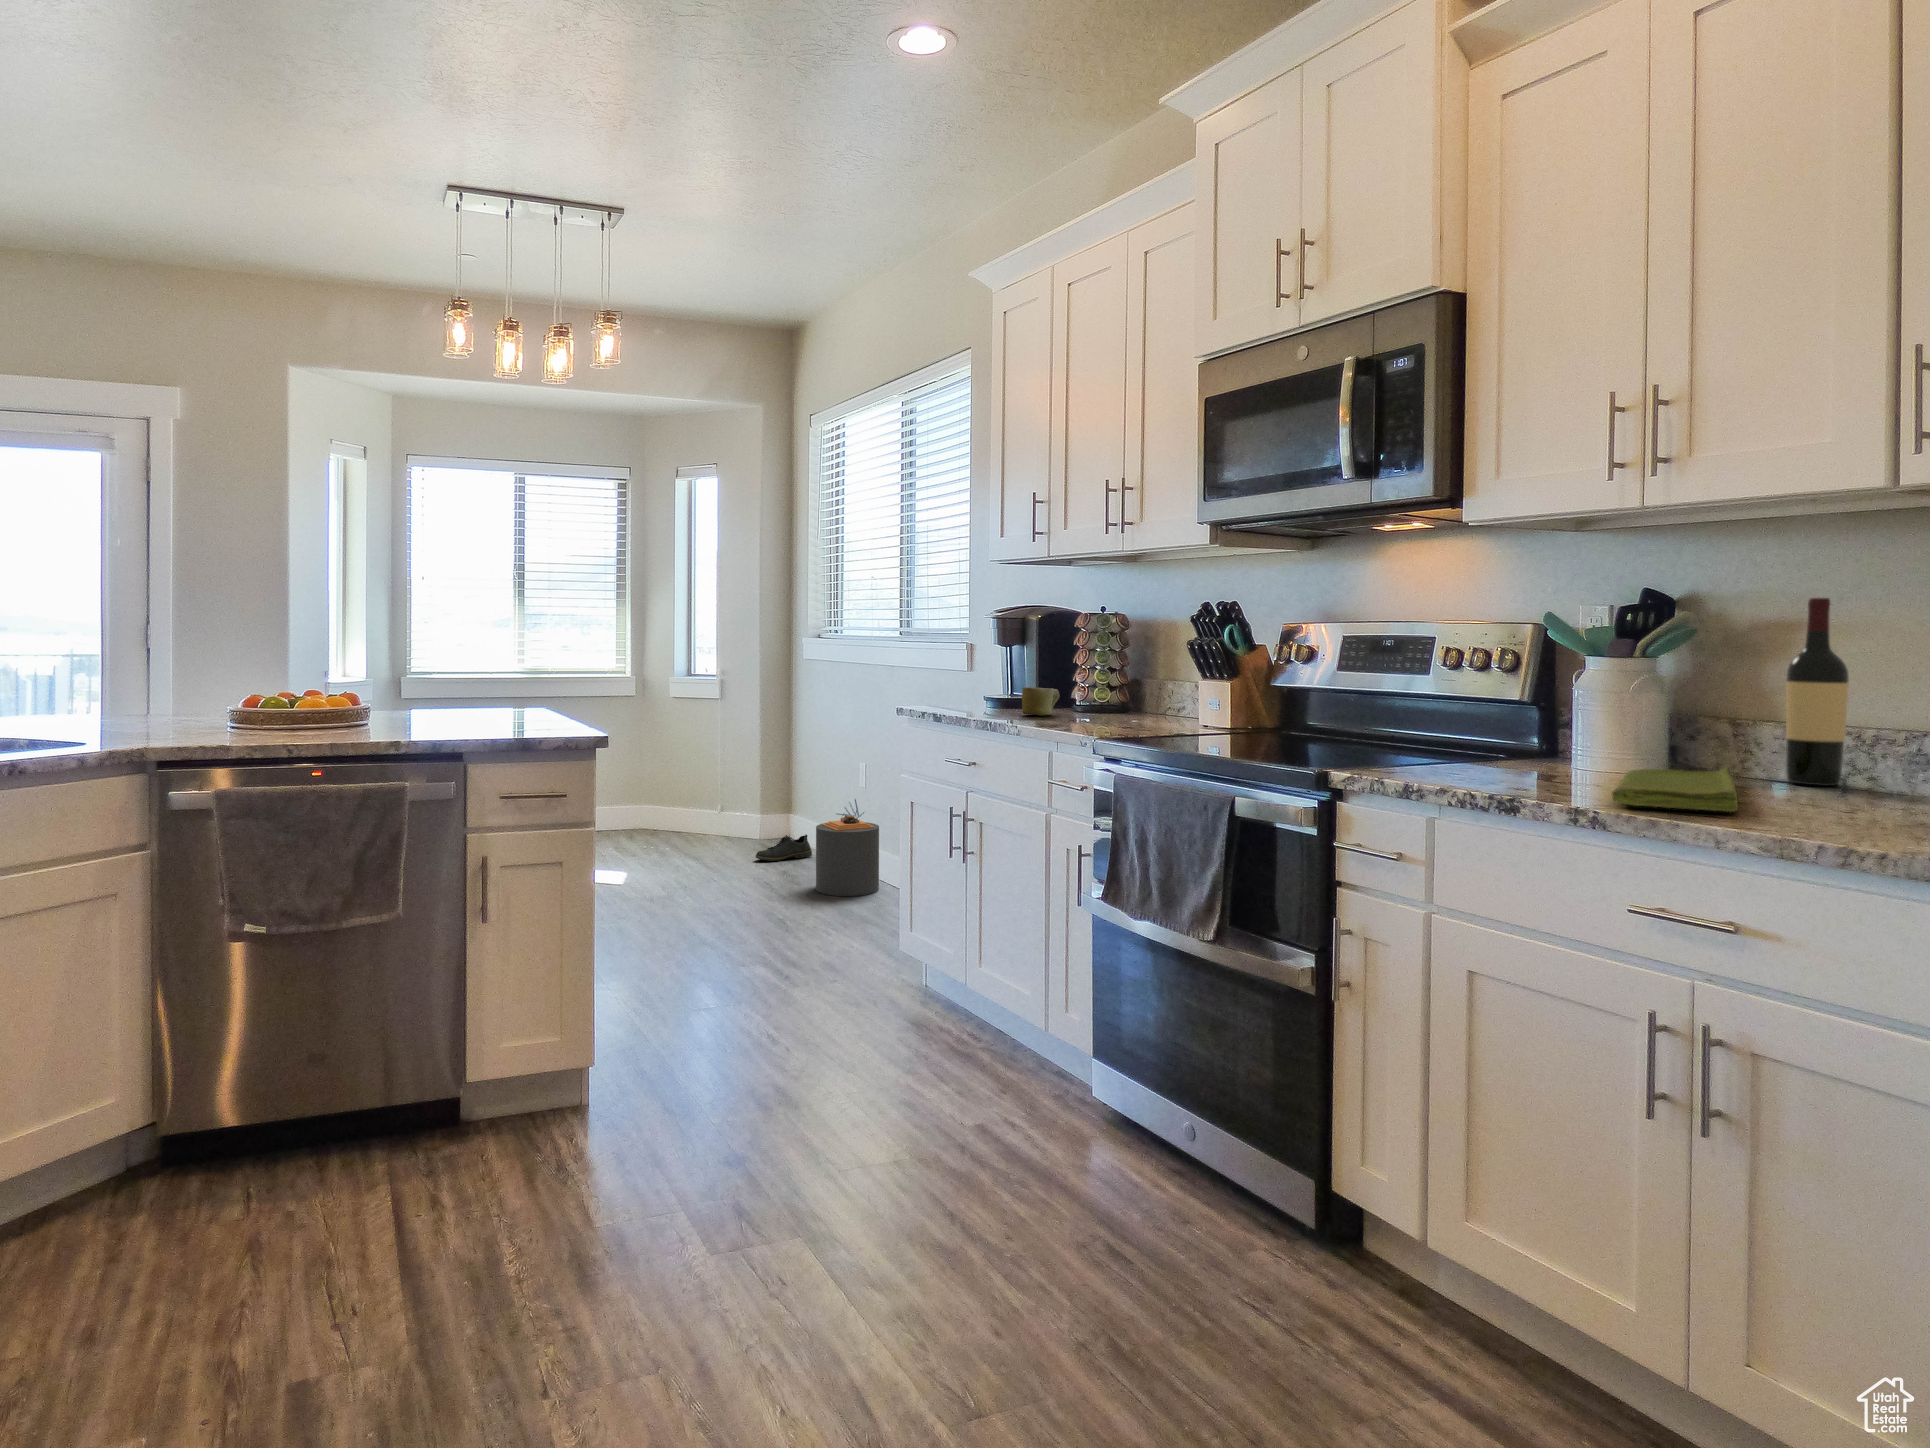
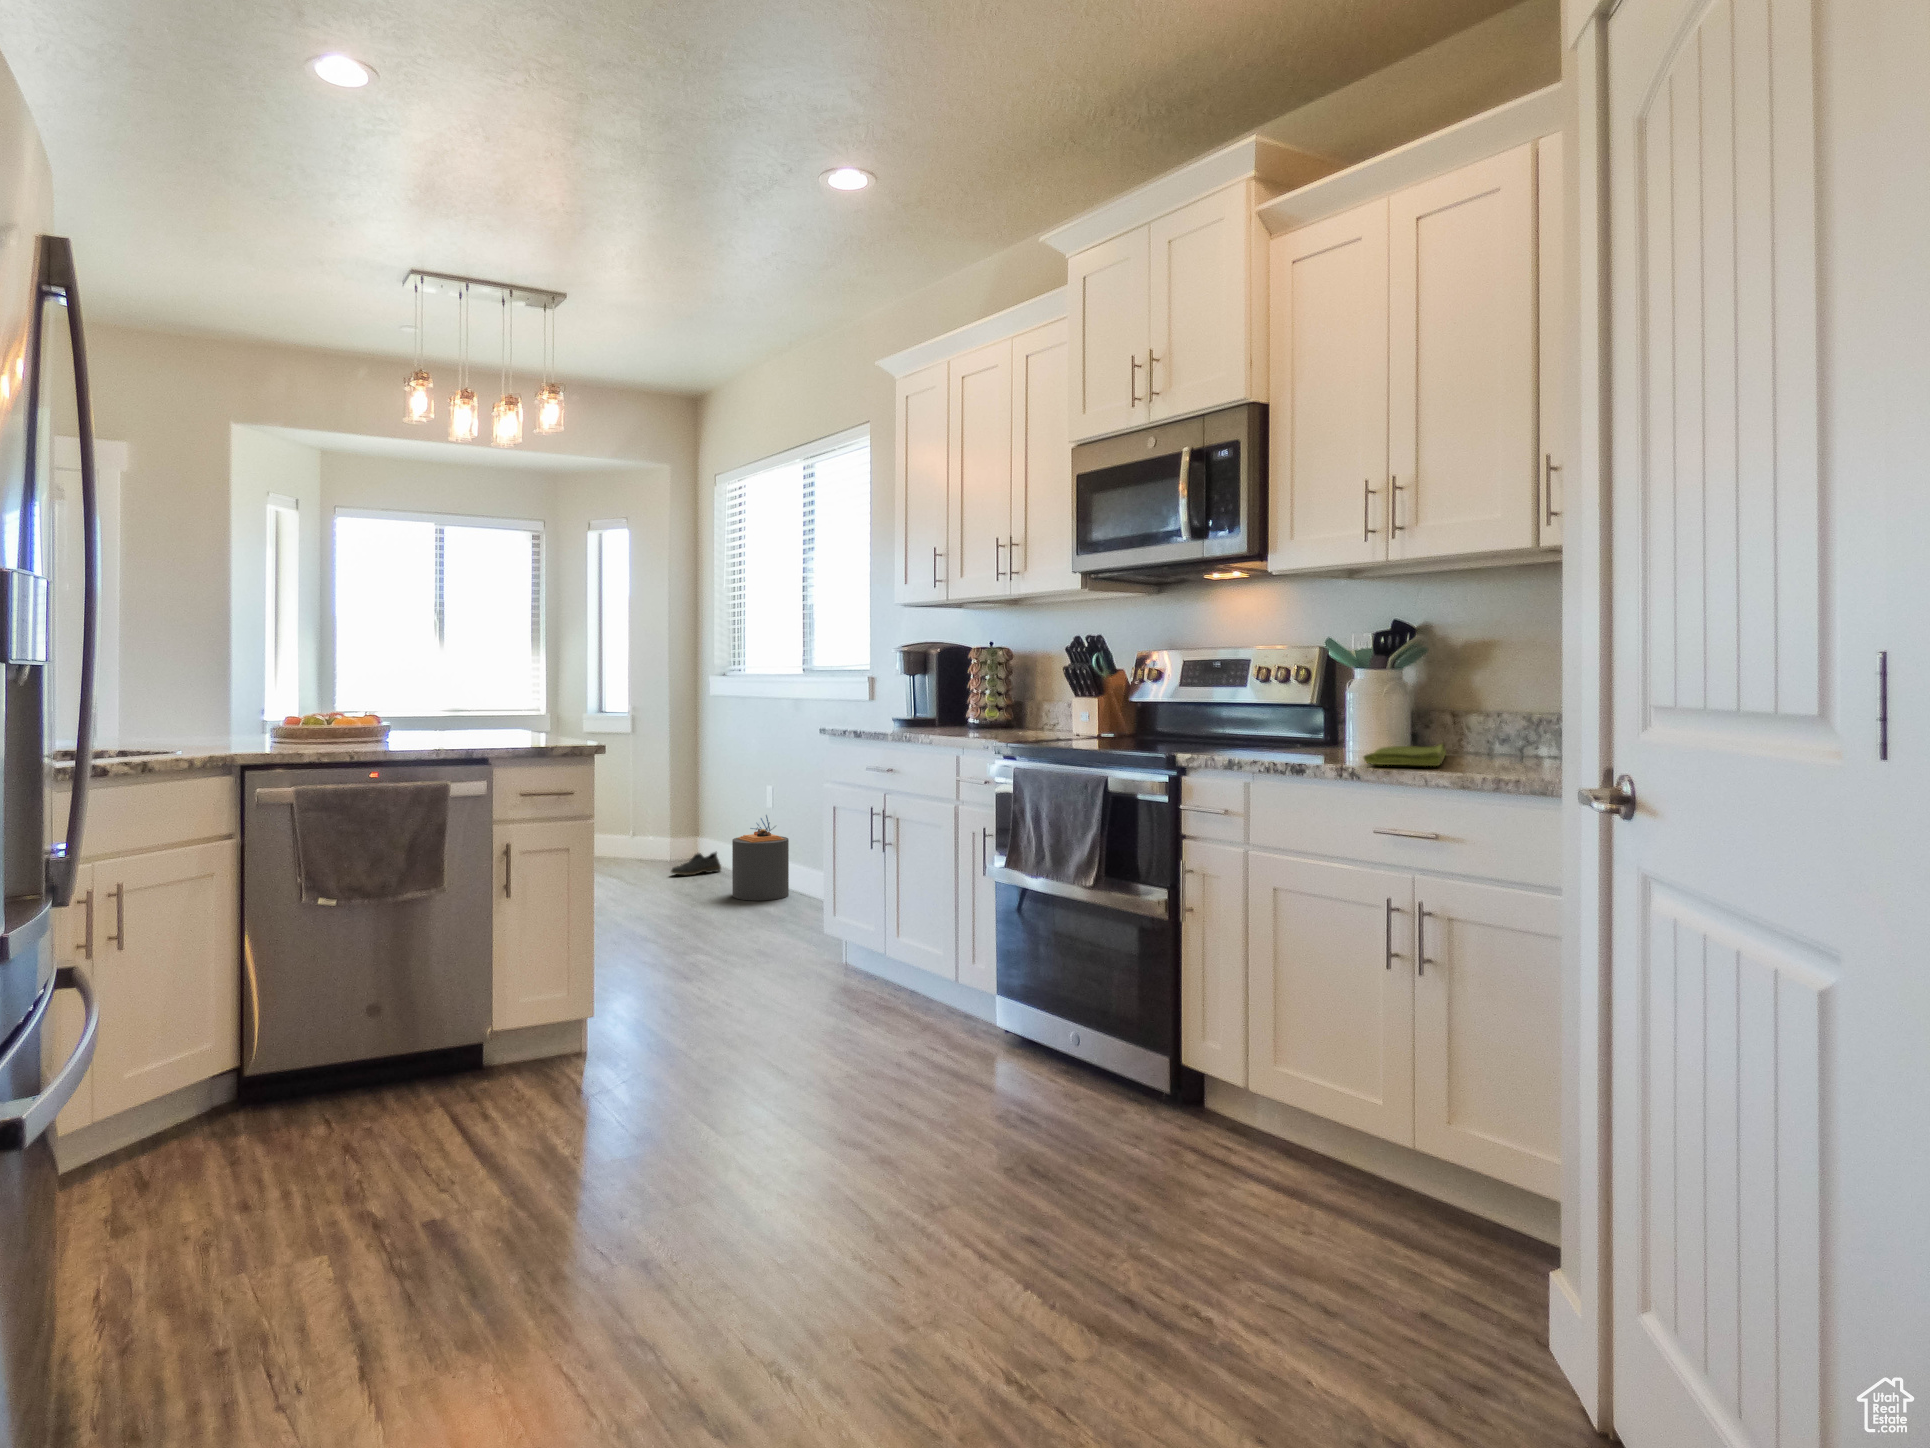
wine bottle: present [1786,598,1849,786] -> none [1479,626,1516,754]
mug: present [1022,687,1060,716] -> none [929,706,959,730]

